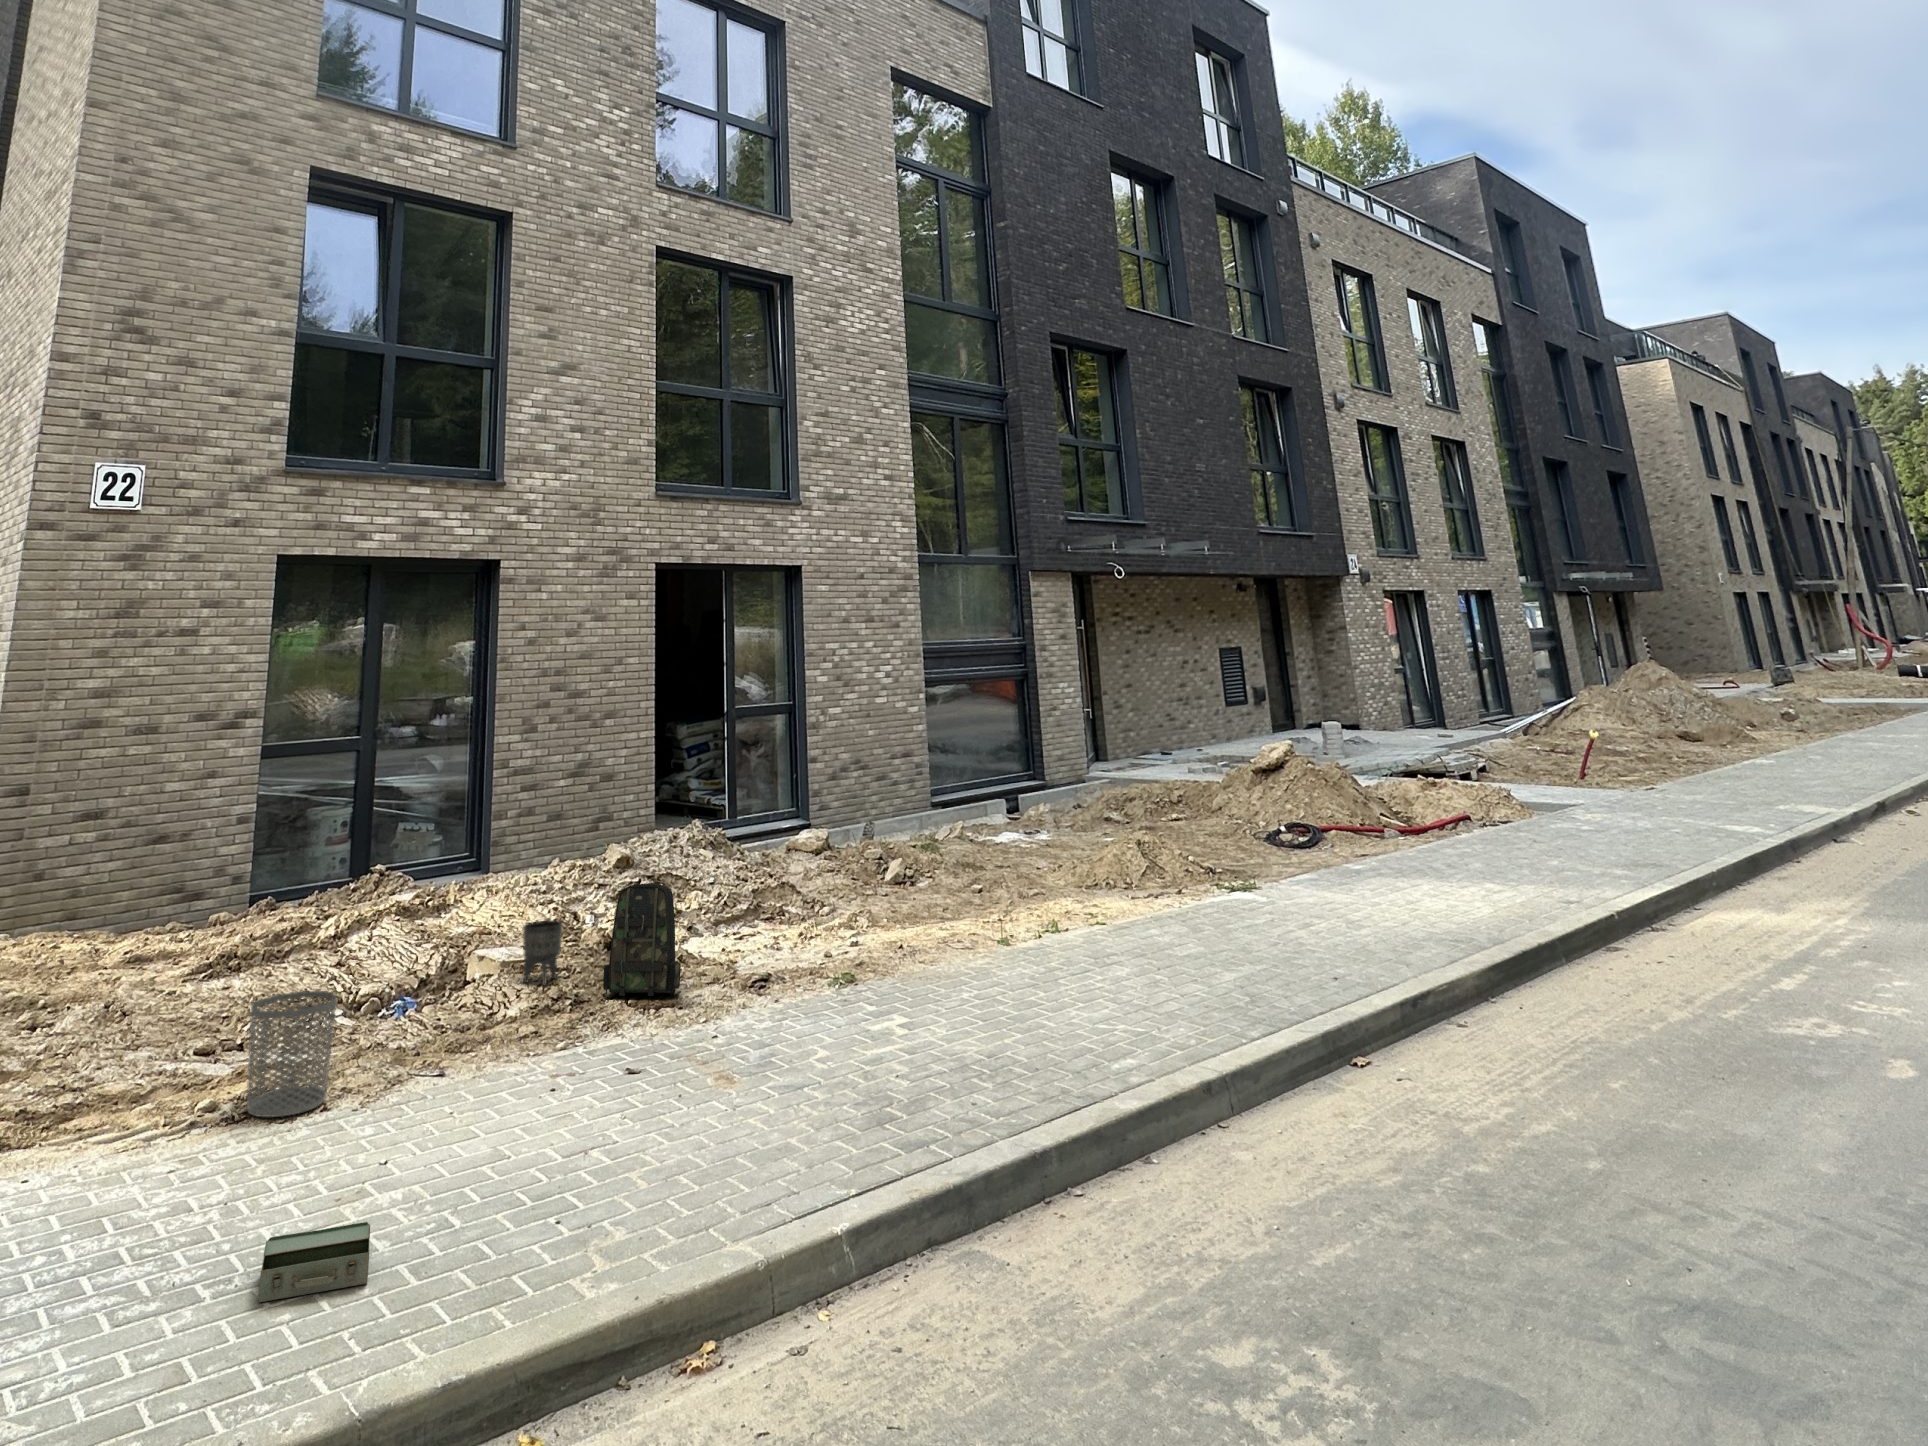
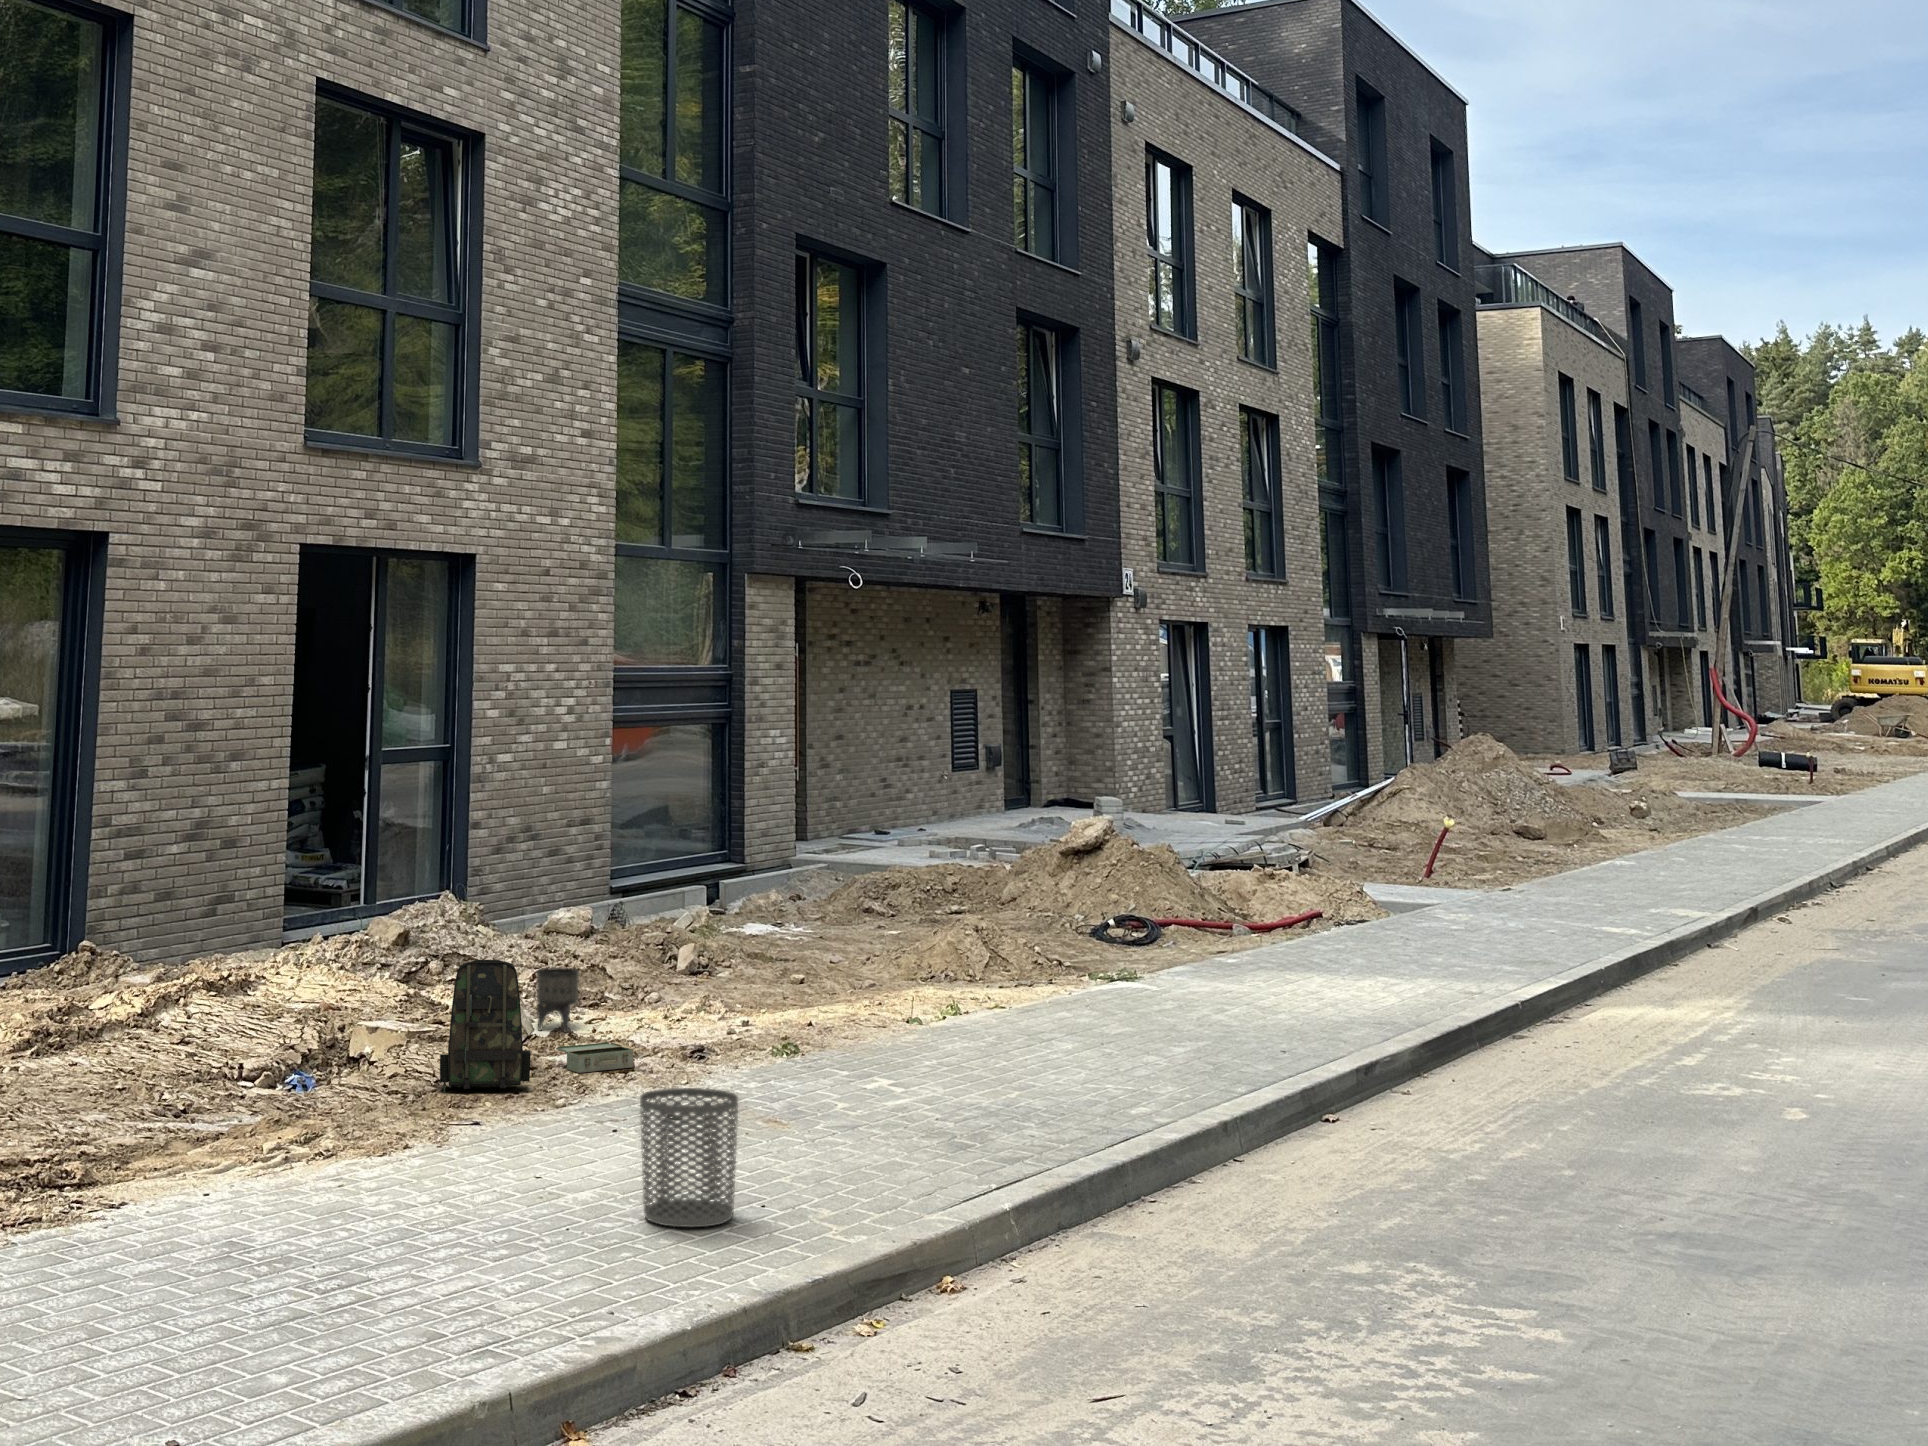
planter: present [523,921,563,986] -> present [537,967,579,1032]
waste bin: present [247,991,337,1117] -> present [640,1088,738,1227]
toolbox: present [259,1222,370,1302] -> present [556,1042,633,1073]

